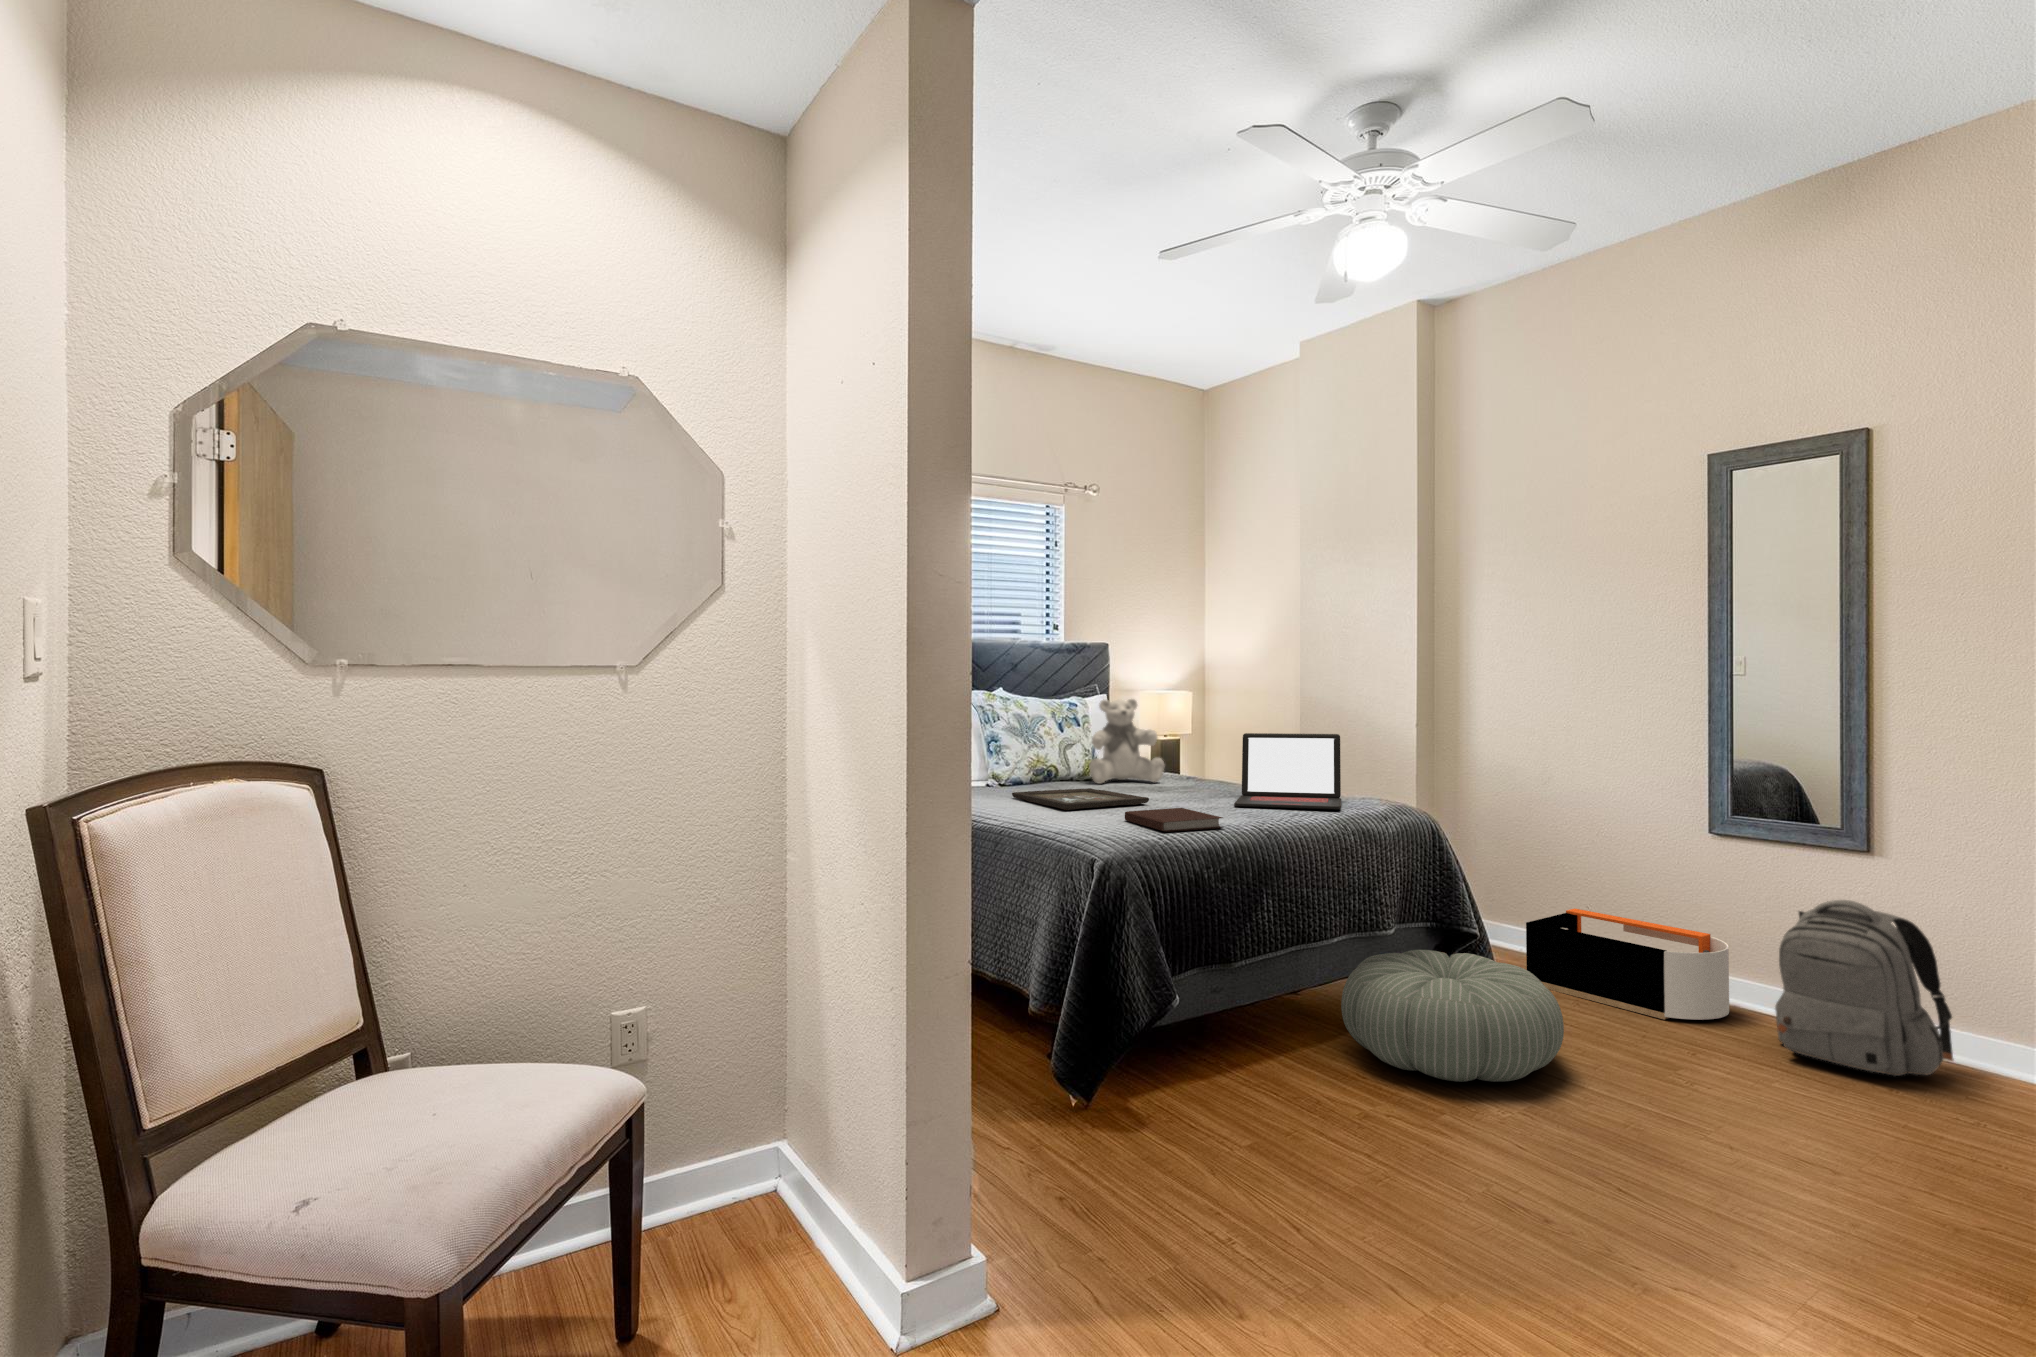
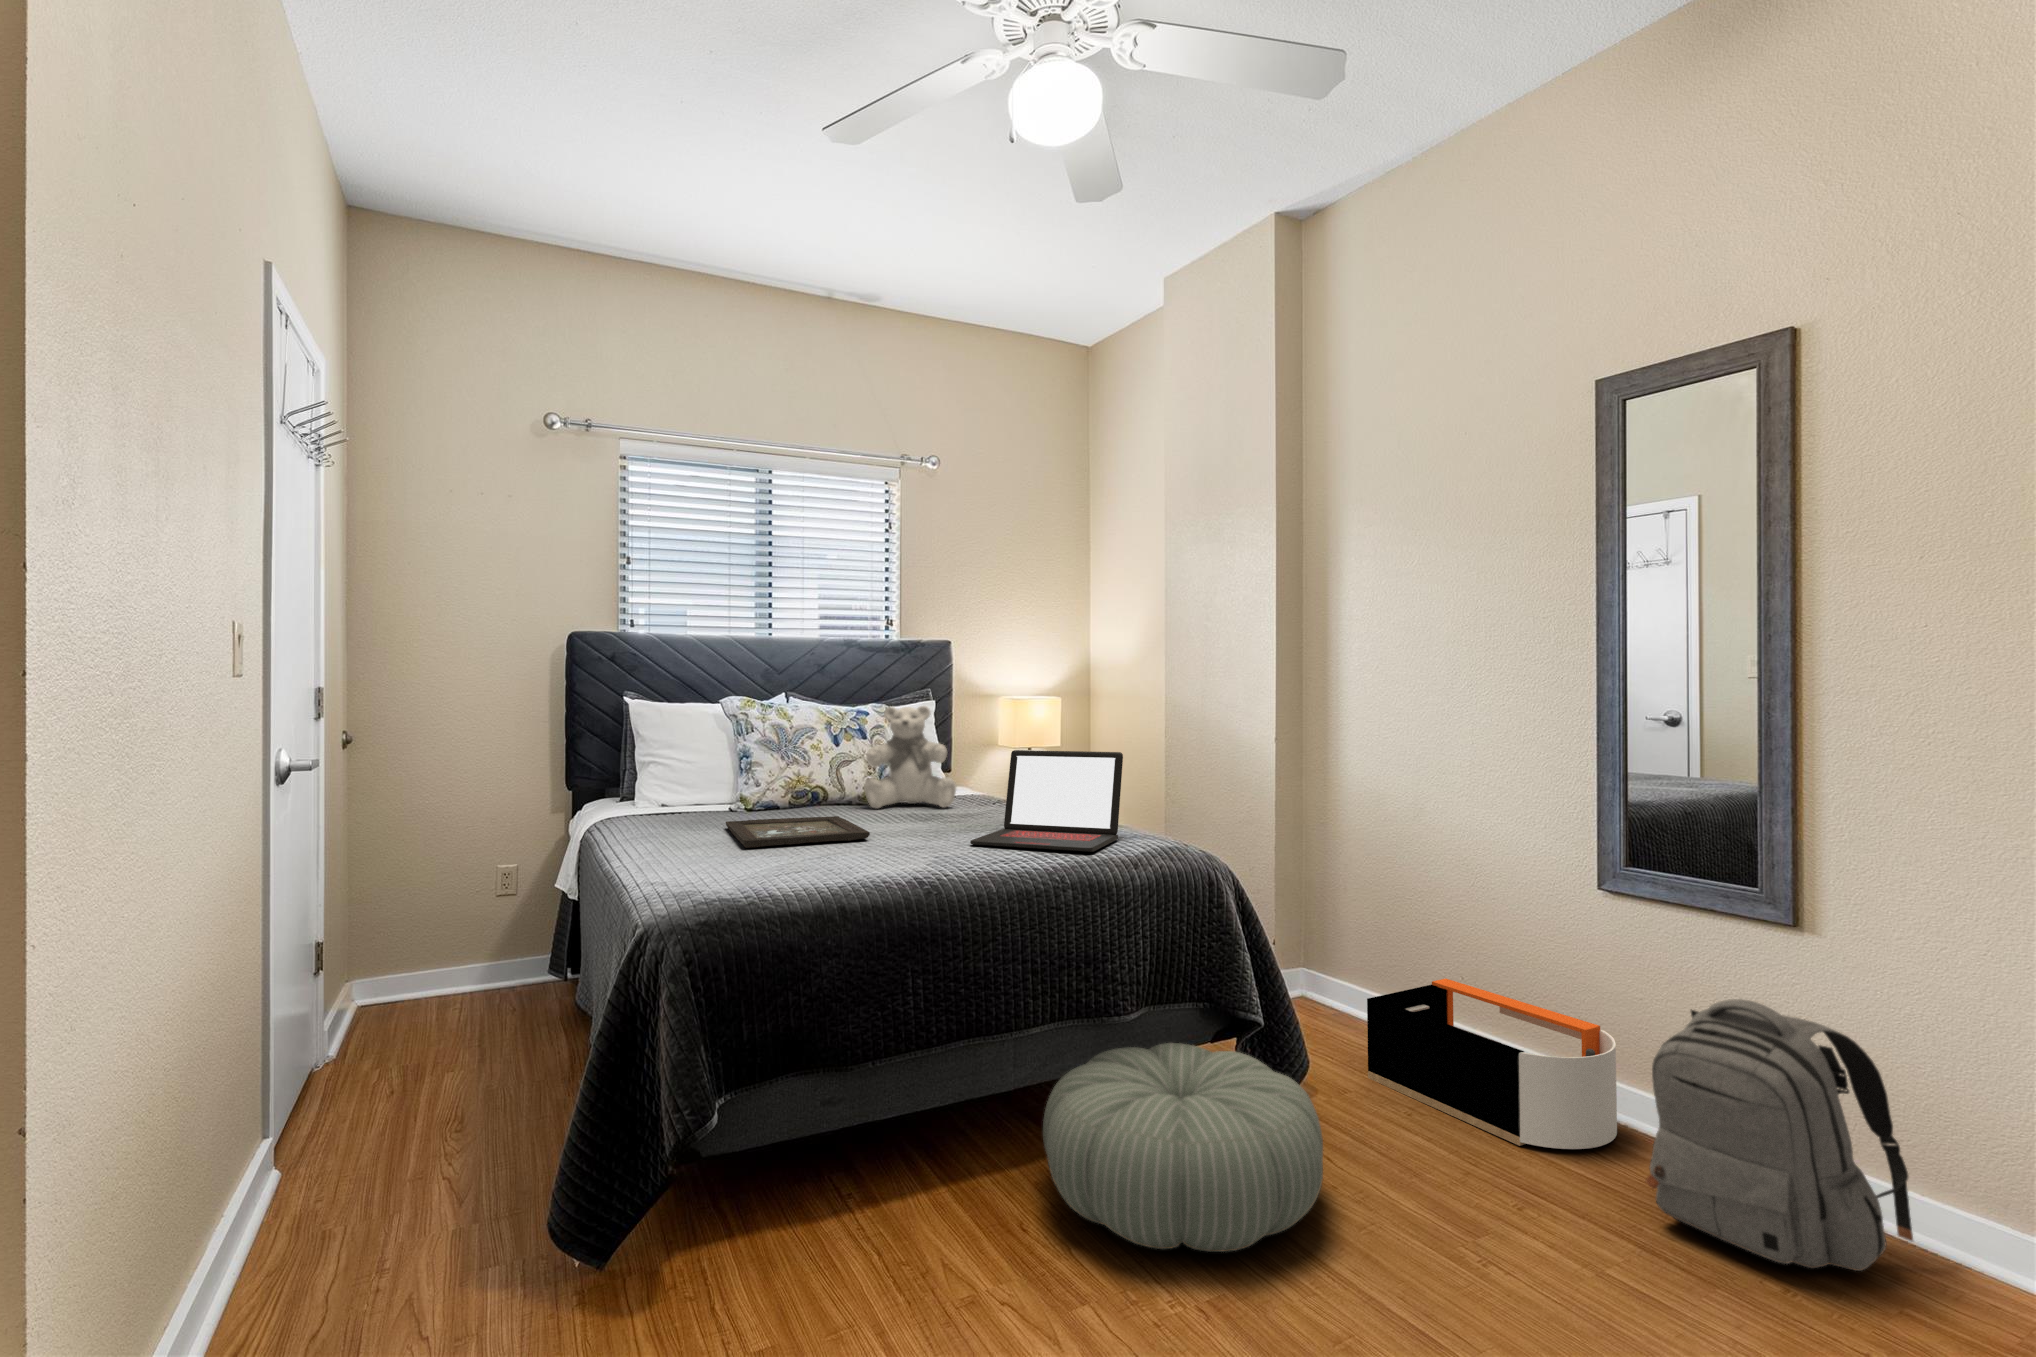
notebook: present [1125,808,1223,832] -> none [786,849,886,885]

